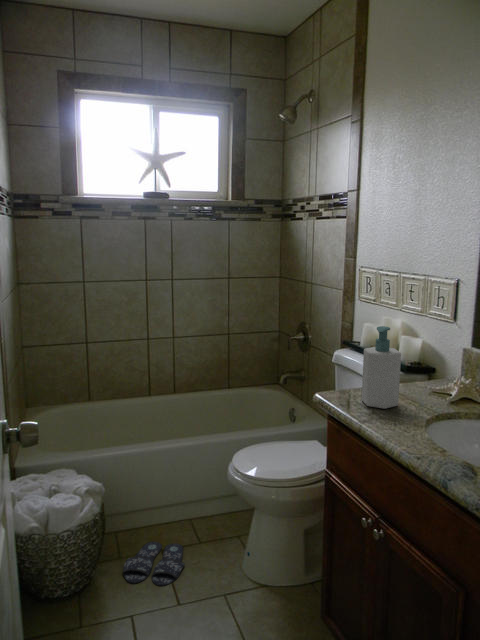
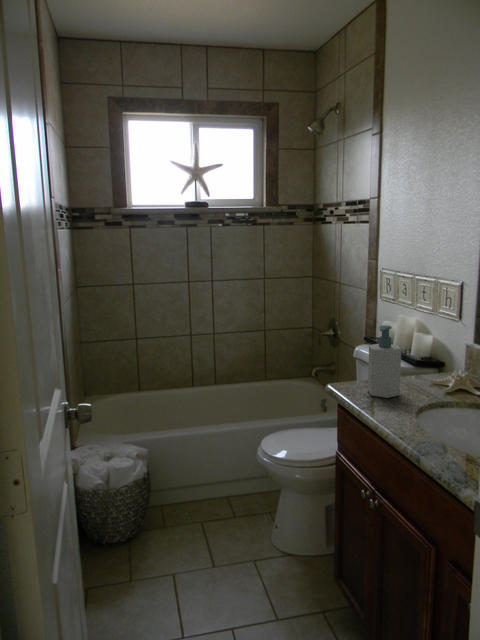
slippers: present [123,542,185,586] -> none [167,517,222,554]

